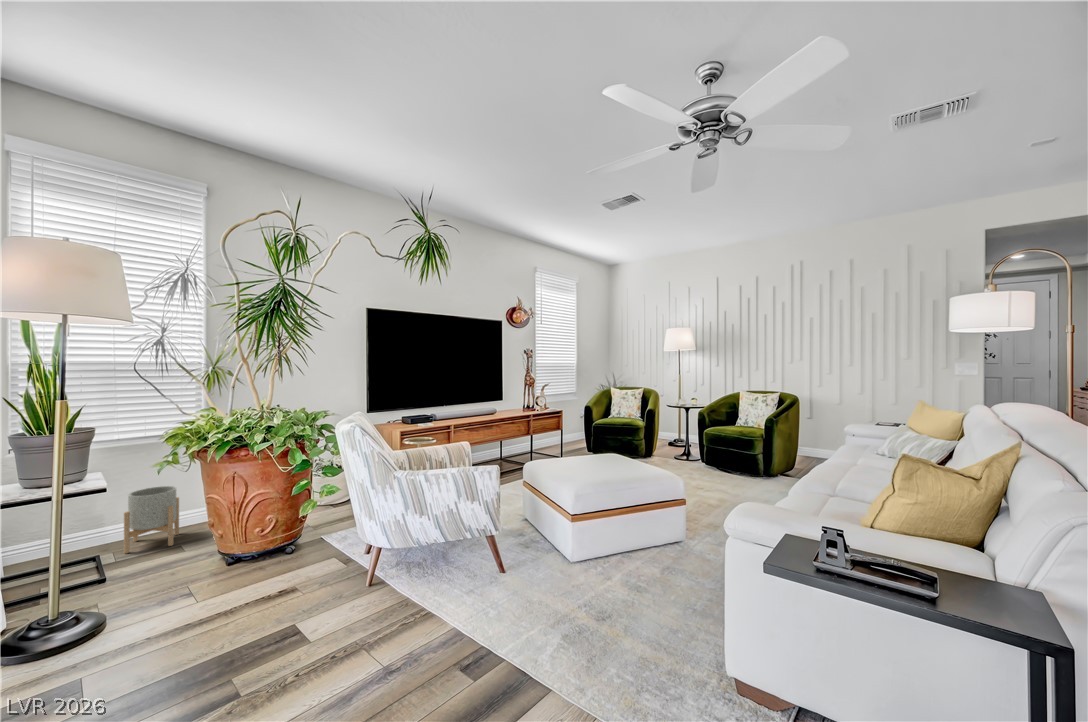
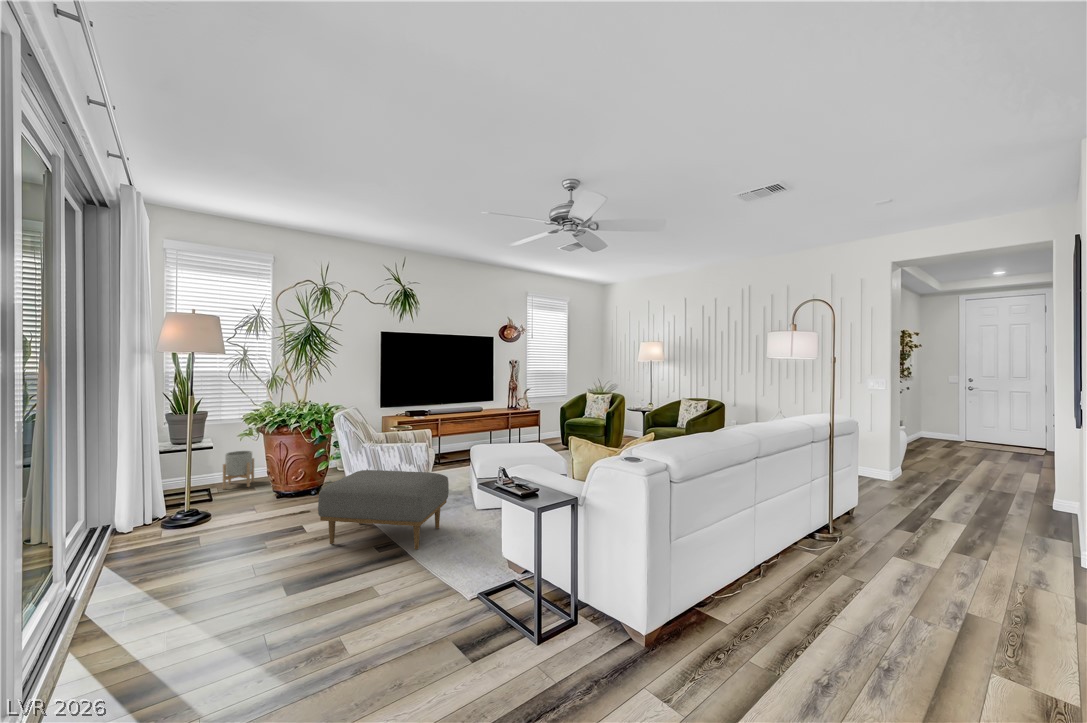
ottoman: none [348,516,558,672] -> present [318,470,449,550]

